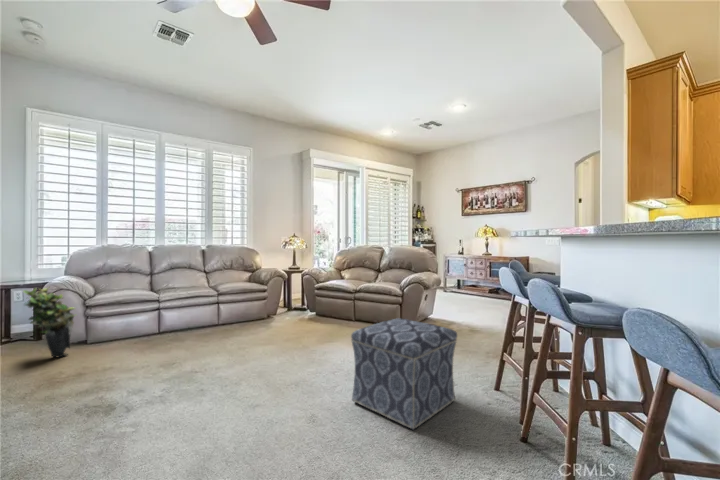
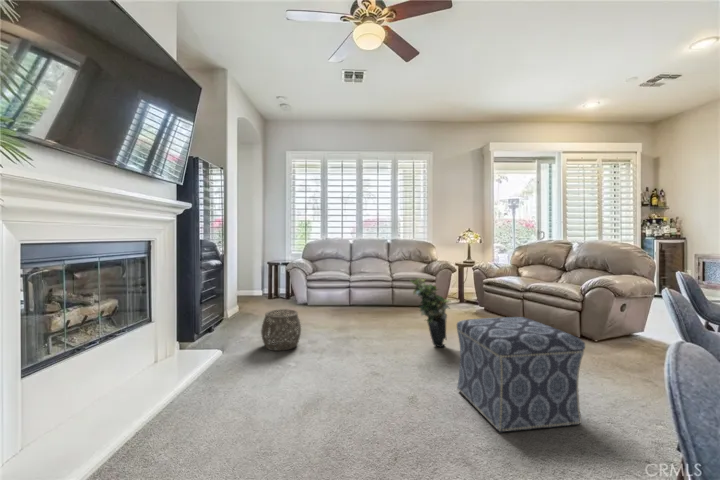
potted plant: present [23,288,74,358] -> present [411,278,450,347]
woven basket: none [44,355,122,426] -> present [261,309,301,351]

